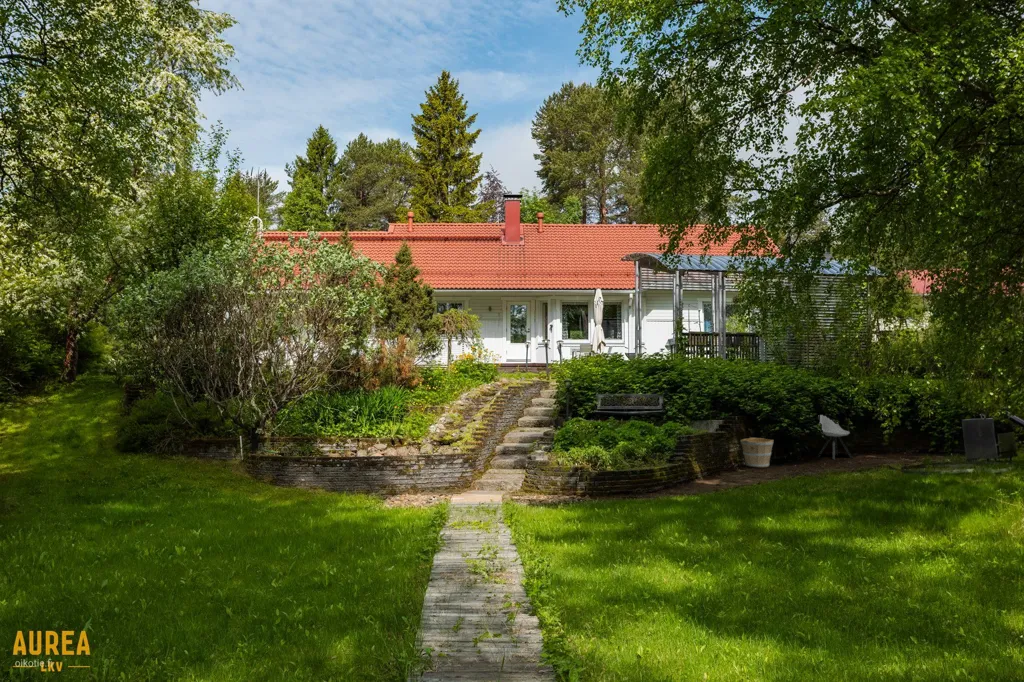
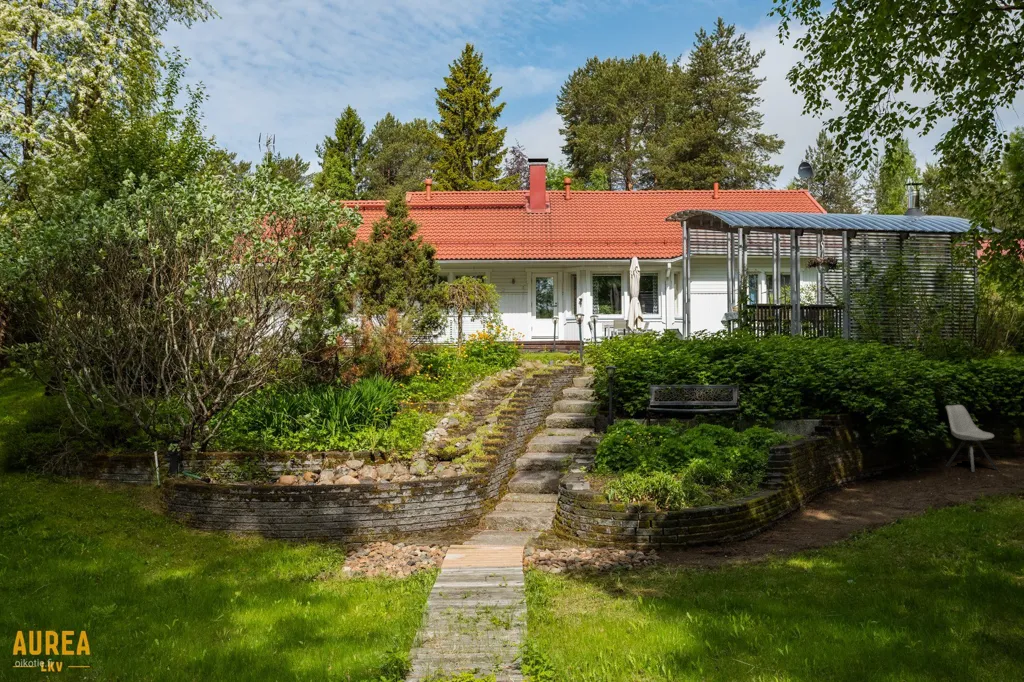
wooden bucket: present [741,438,773,467] -> none [852,446,901,489]

